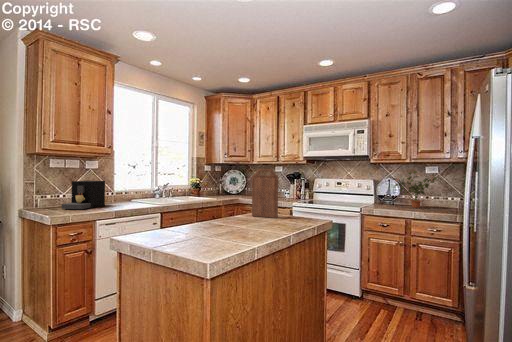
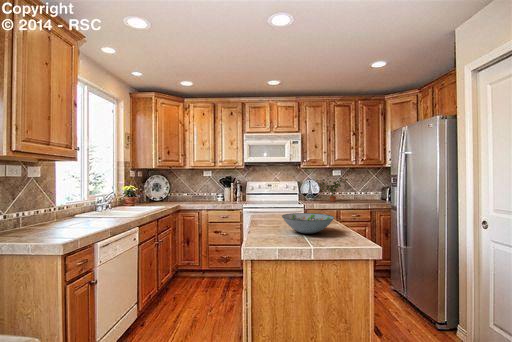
cutting board: present [252,169,278,218] -> none [272,175,296,218]
coffee maker: present [62,181,105,209] -> none [27,193,65,234]
decorative bowl: none [190,211,251,234] -> present [282,213,334,234]

